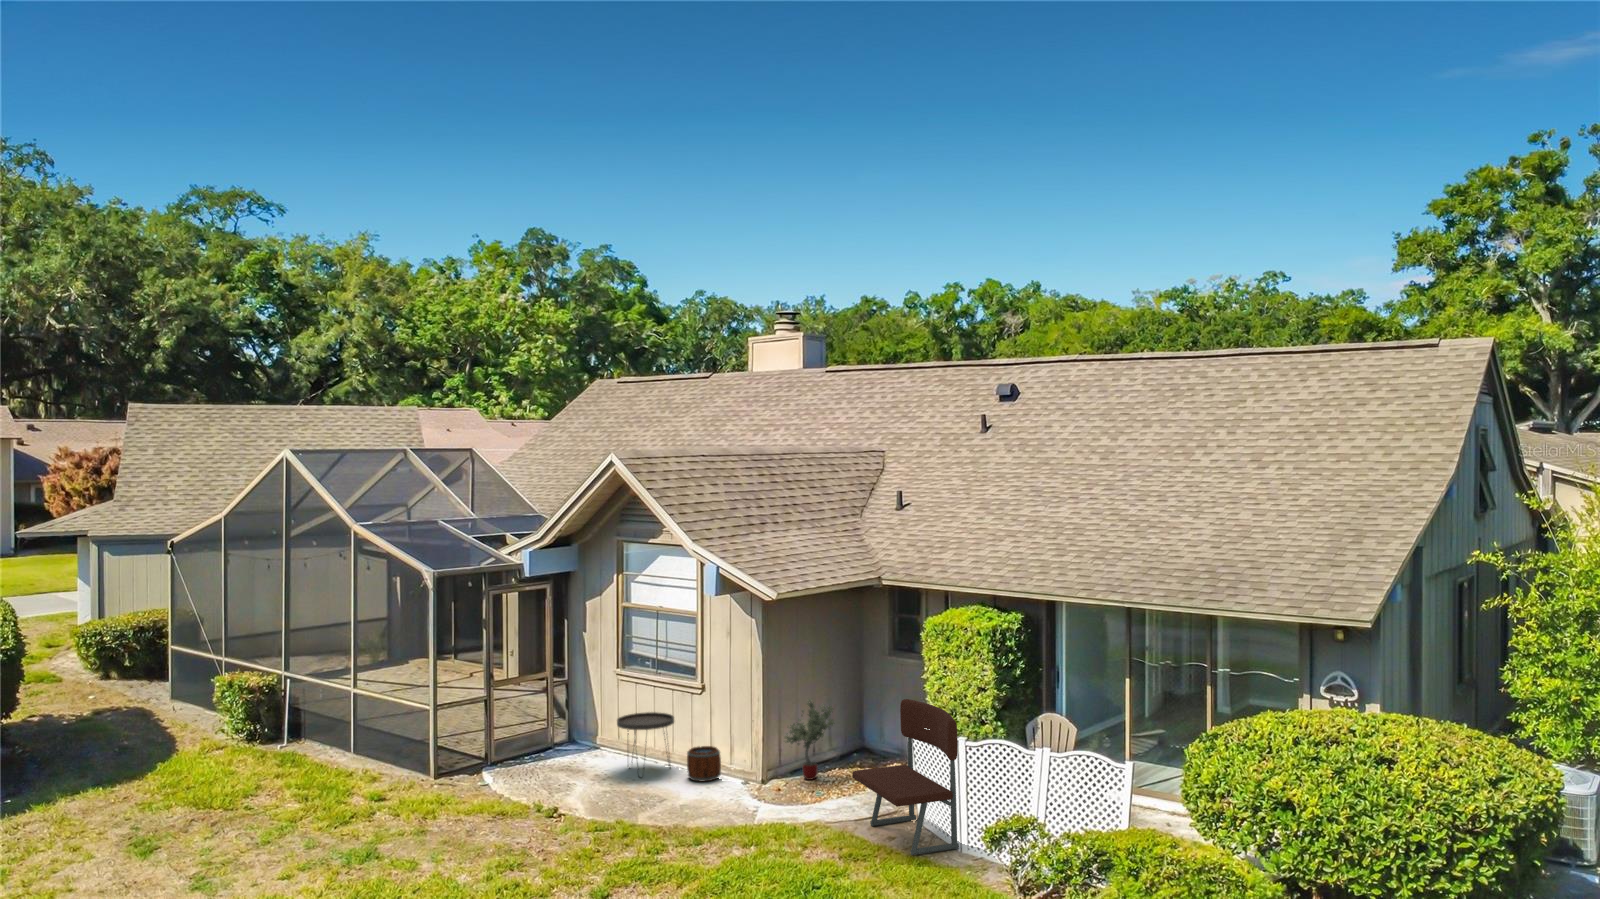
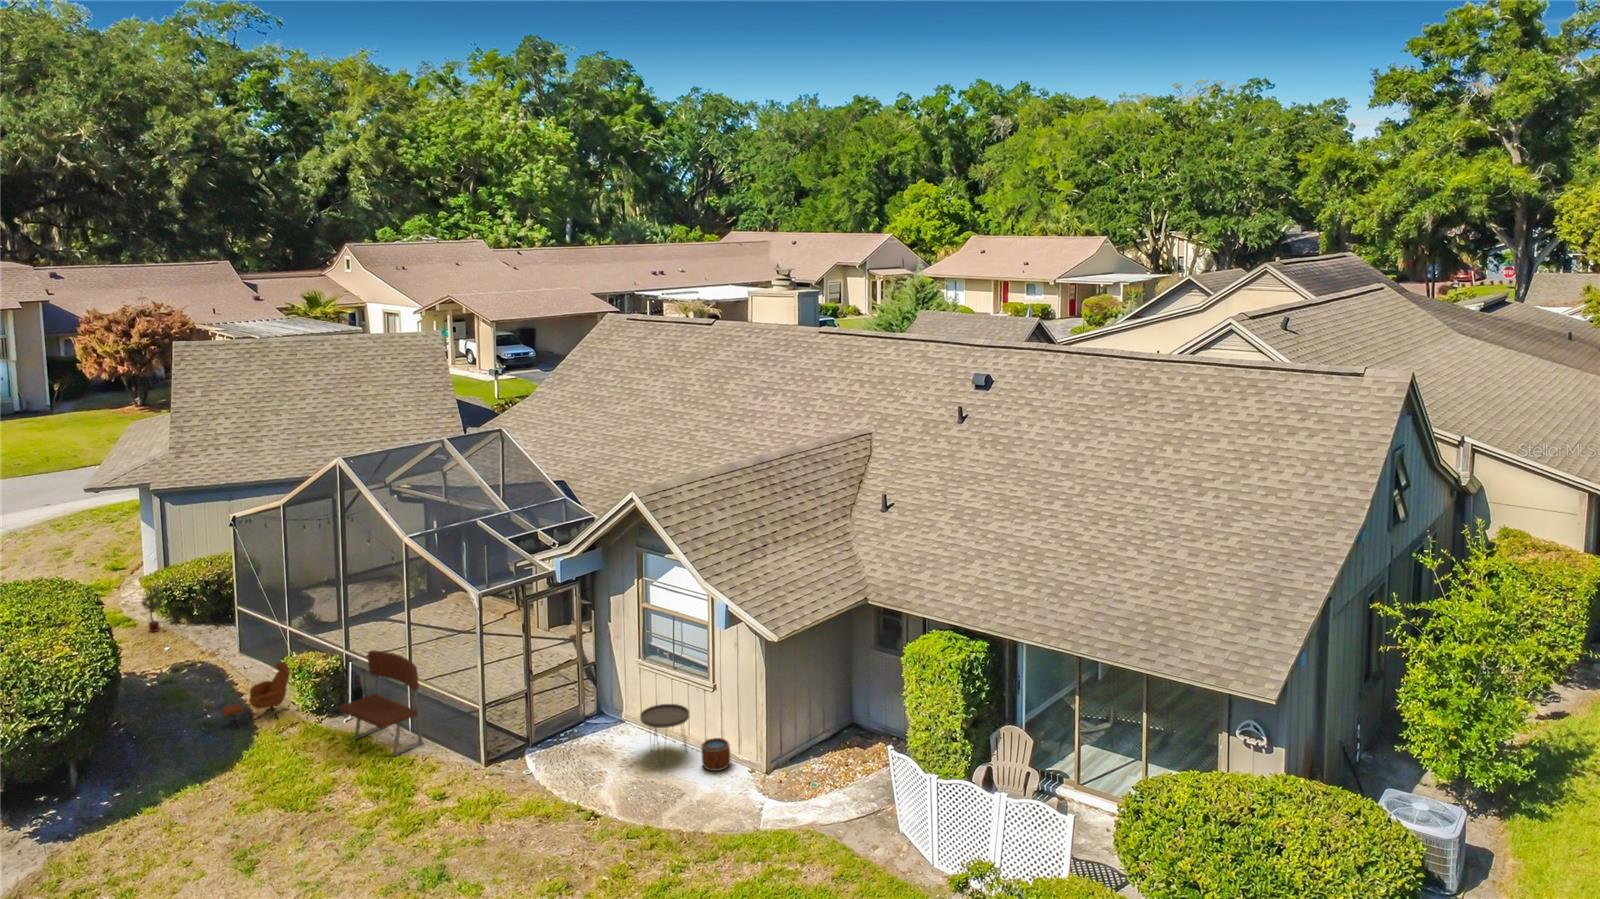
lounge chair: none [132,688,219,759] -> present [222,662,290,726]
potted tree: present [785,699,834,780] -> present [142,587,164,632]
bench: present [853,699,959,855] -> present [339,650,423,756]

